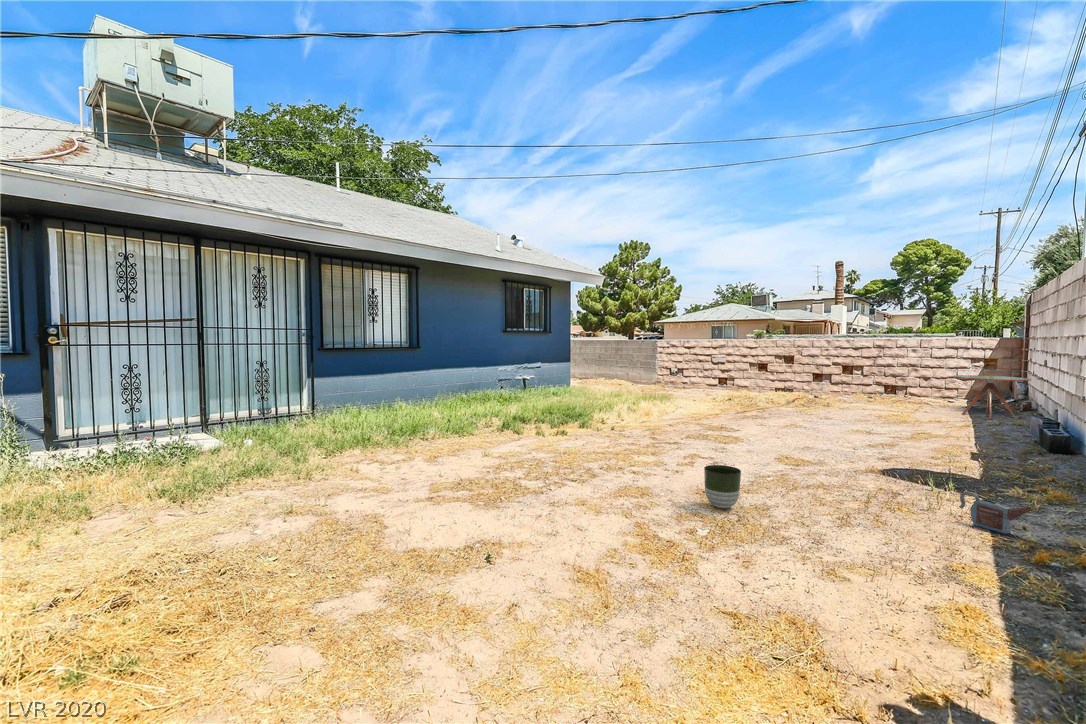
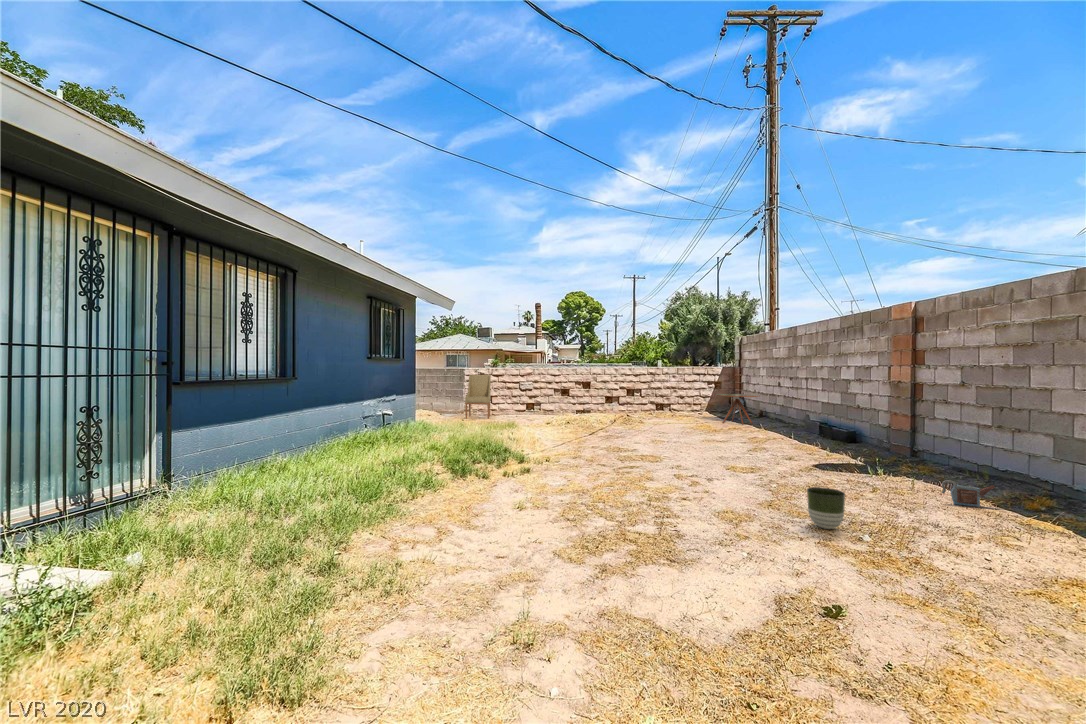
chair: none [651,347,682,391] -> present [465,375,491,419]

